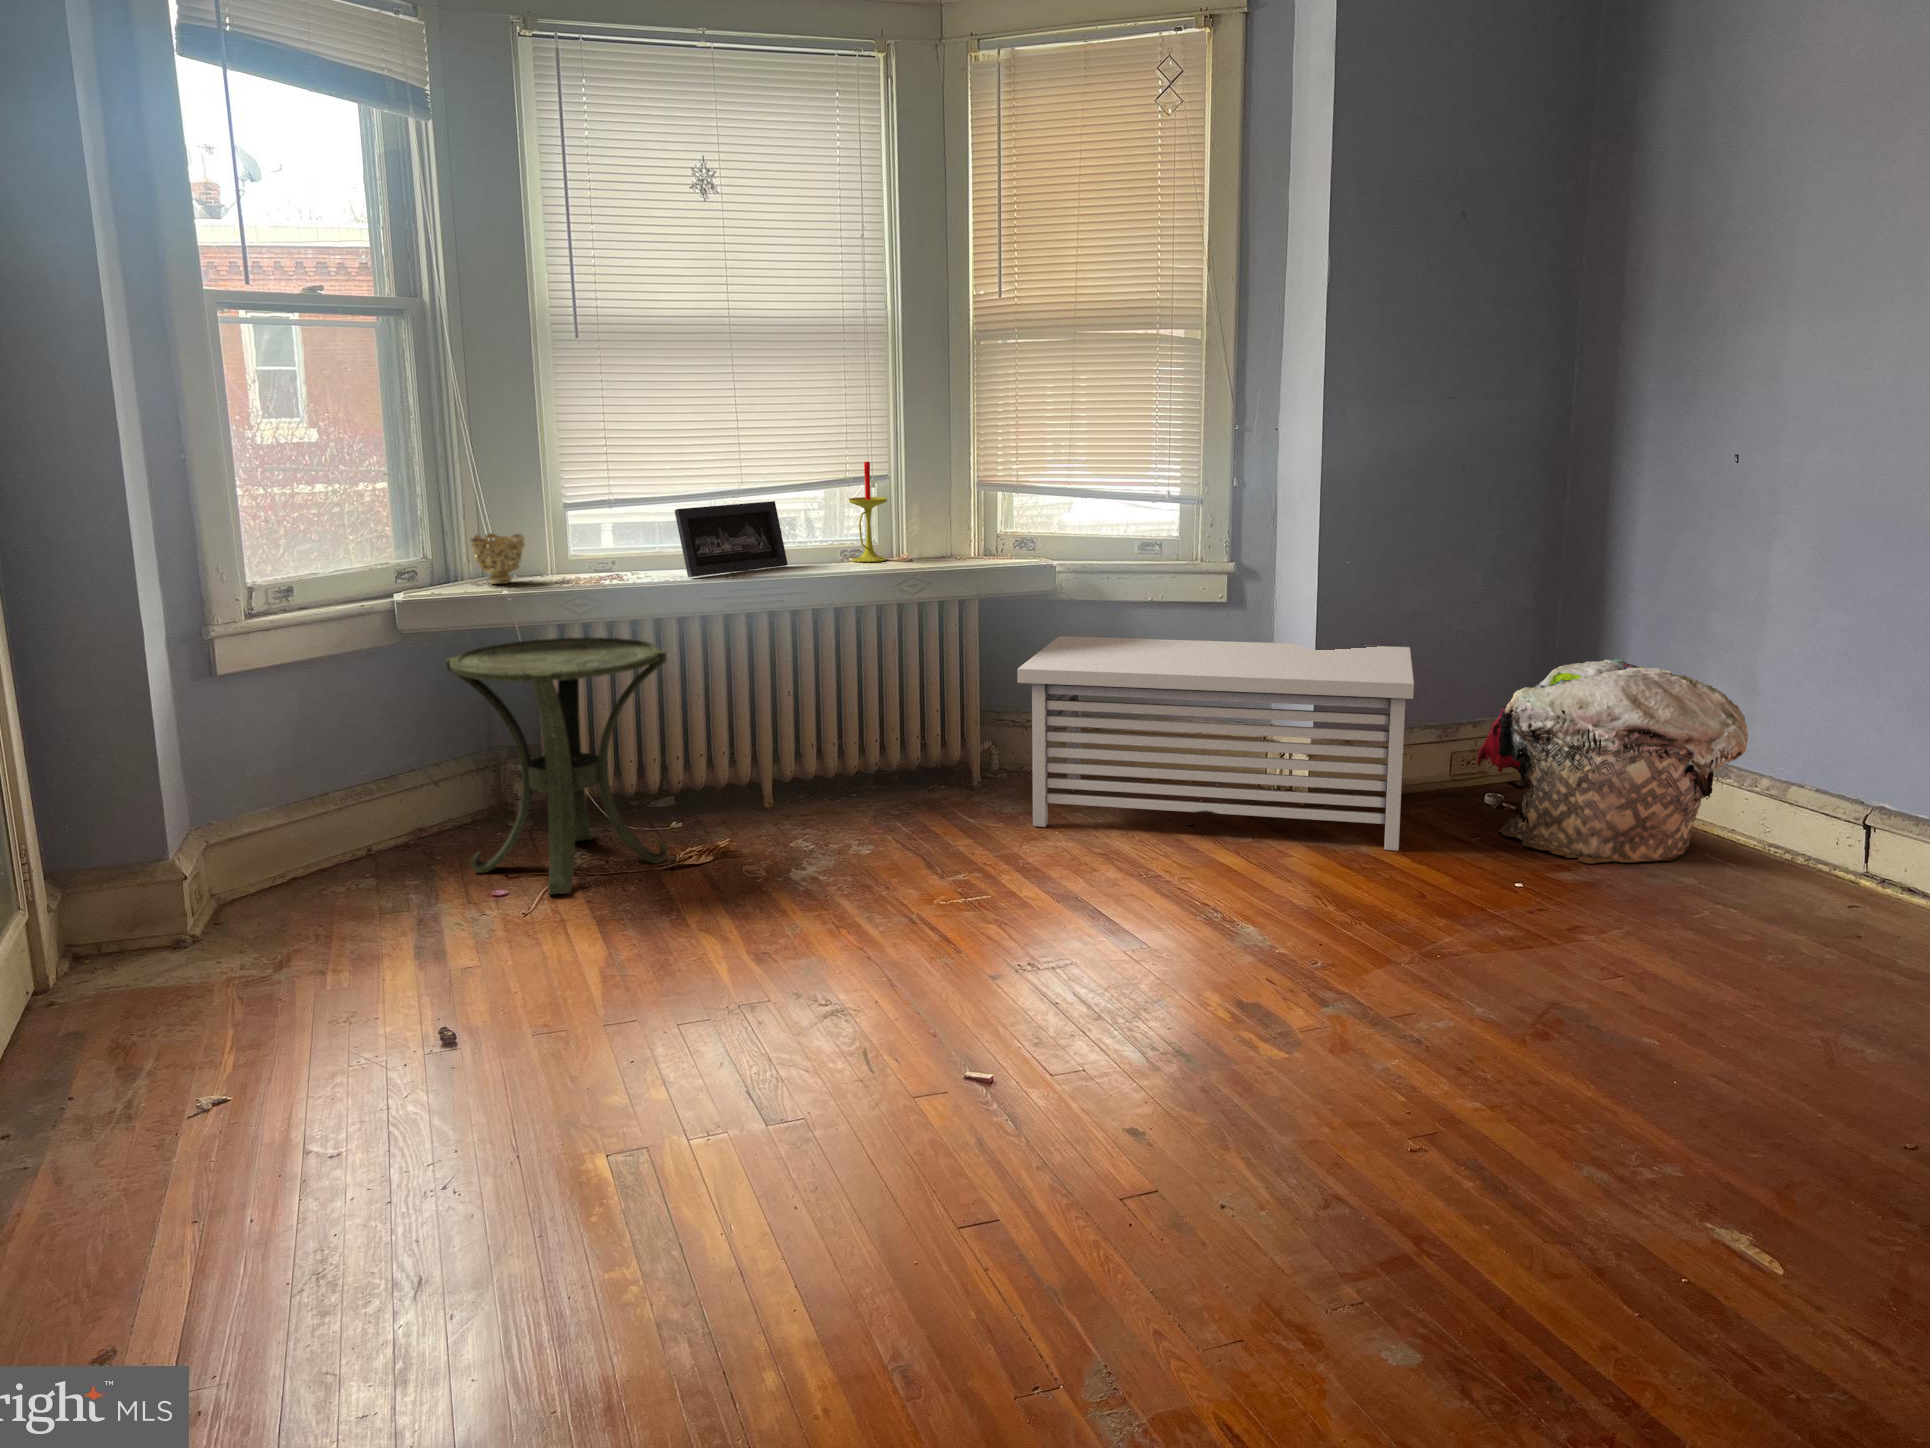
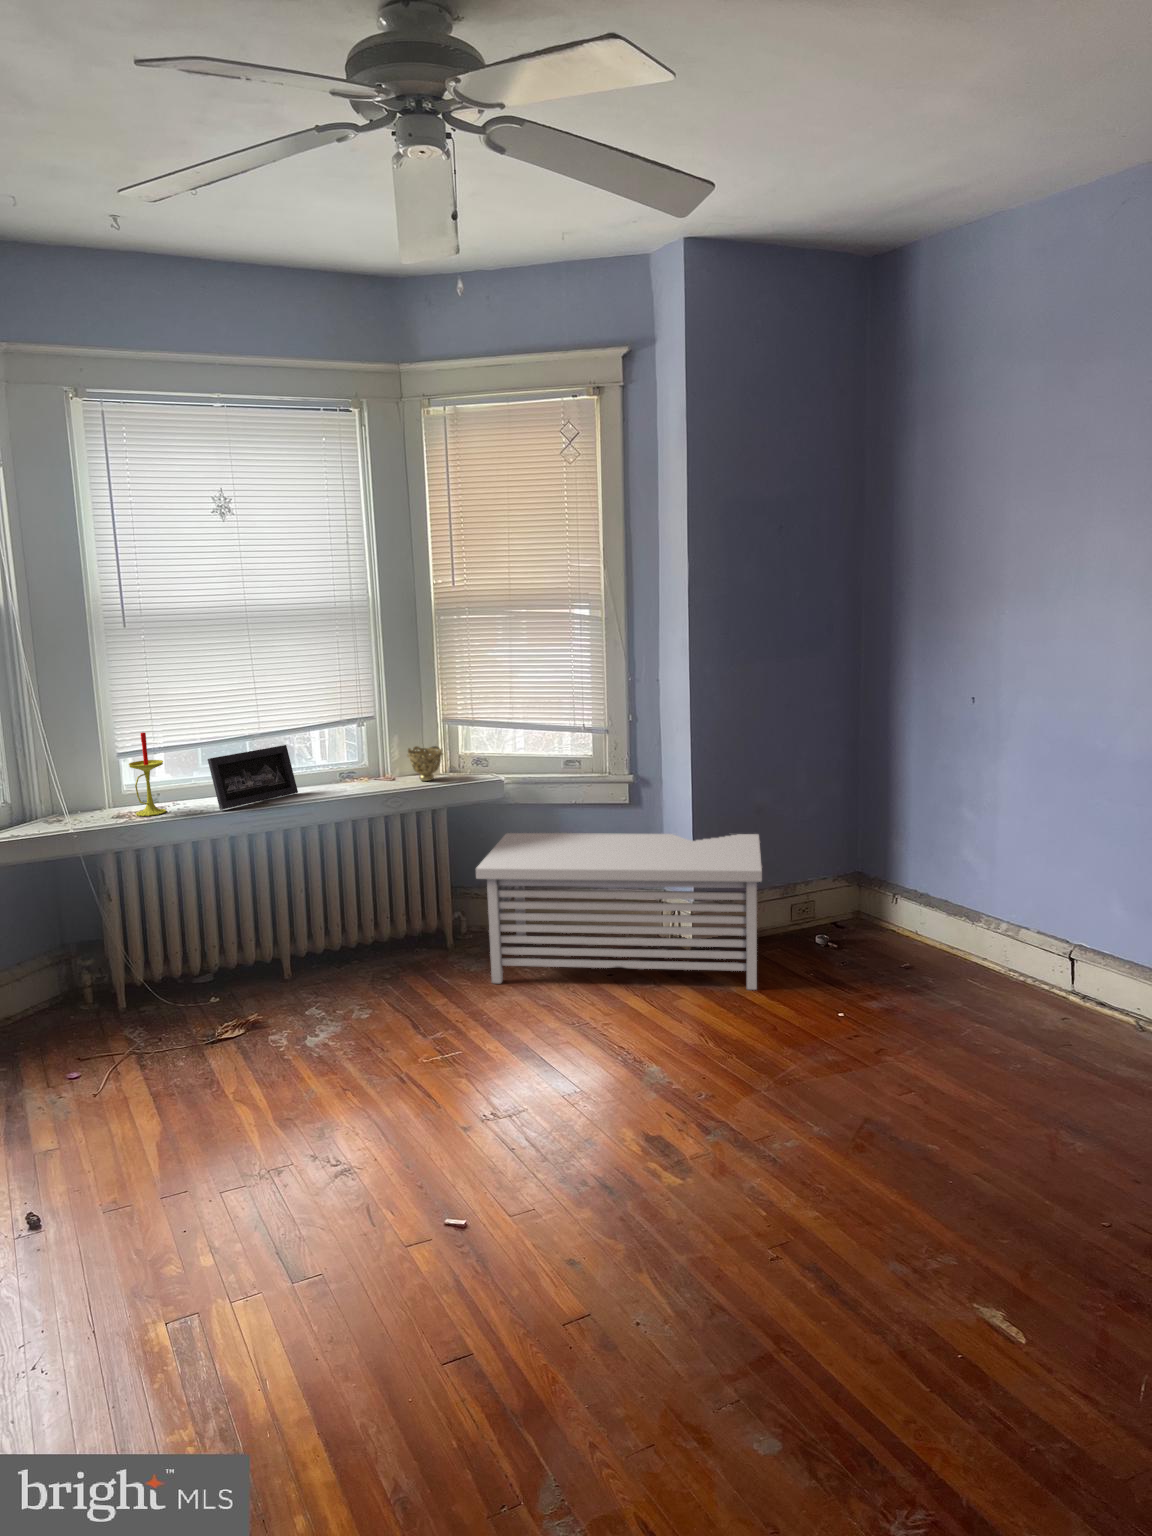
candle: present [849,462,887,562] -> present [129,733,166,816]
decorative bowl: present [471,533,525,584] -> present [407,746,443,781]
side table: present [446,637,668,894] -> none [26,861,212,1072]
laundry basket: present [1476,659,1748,864] -> none [808,843,991,993]

